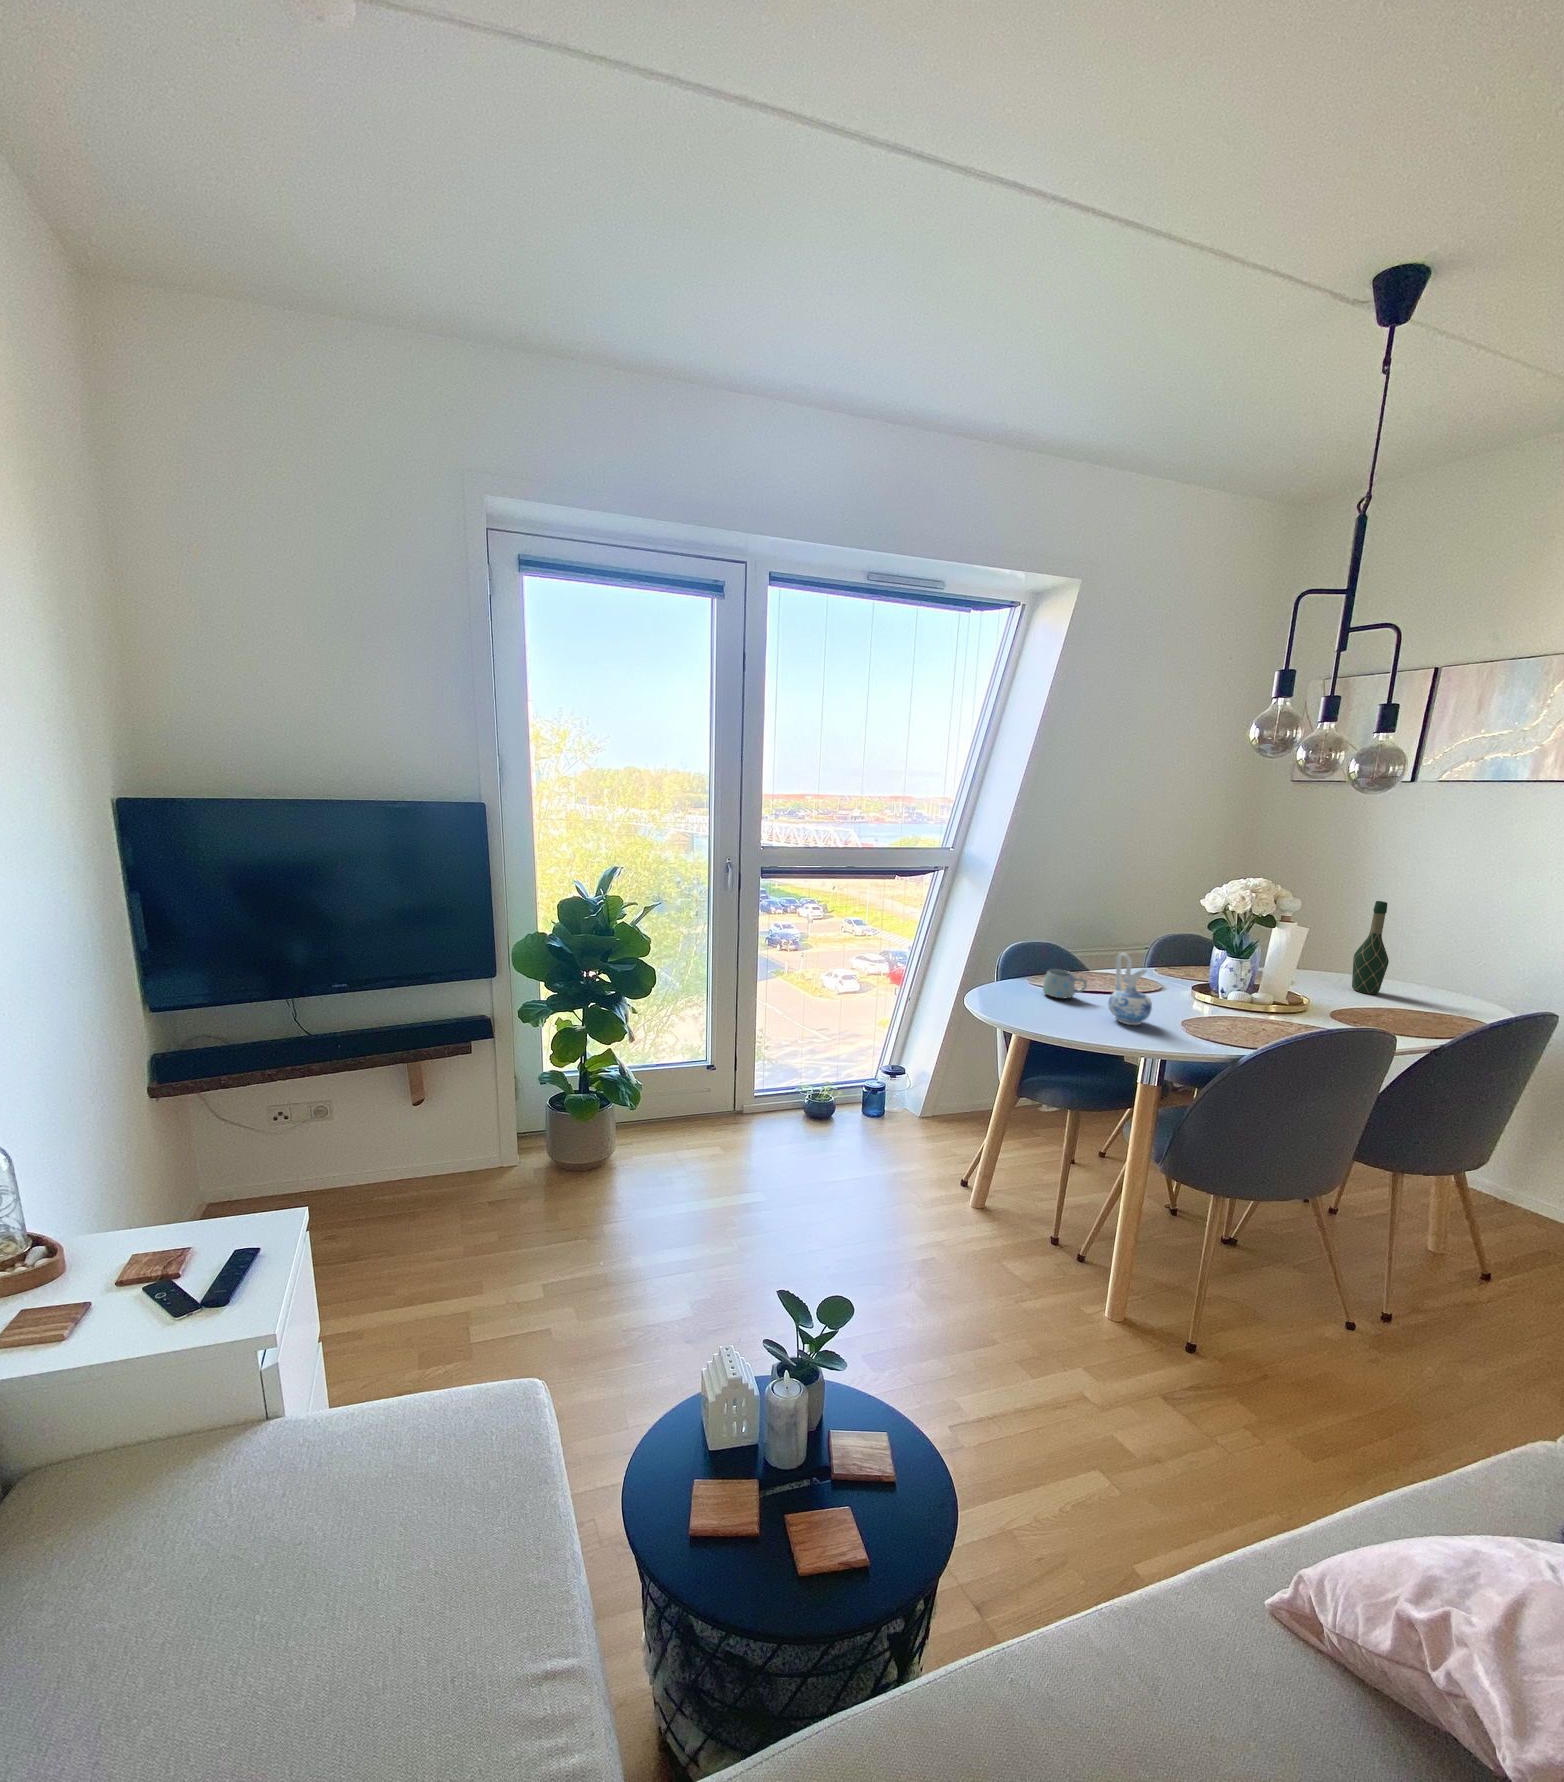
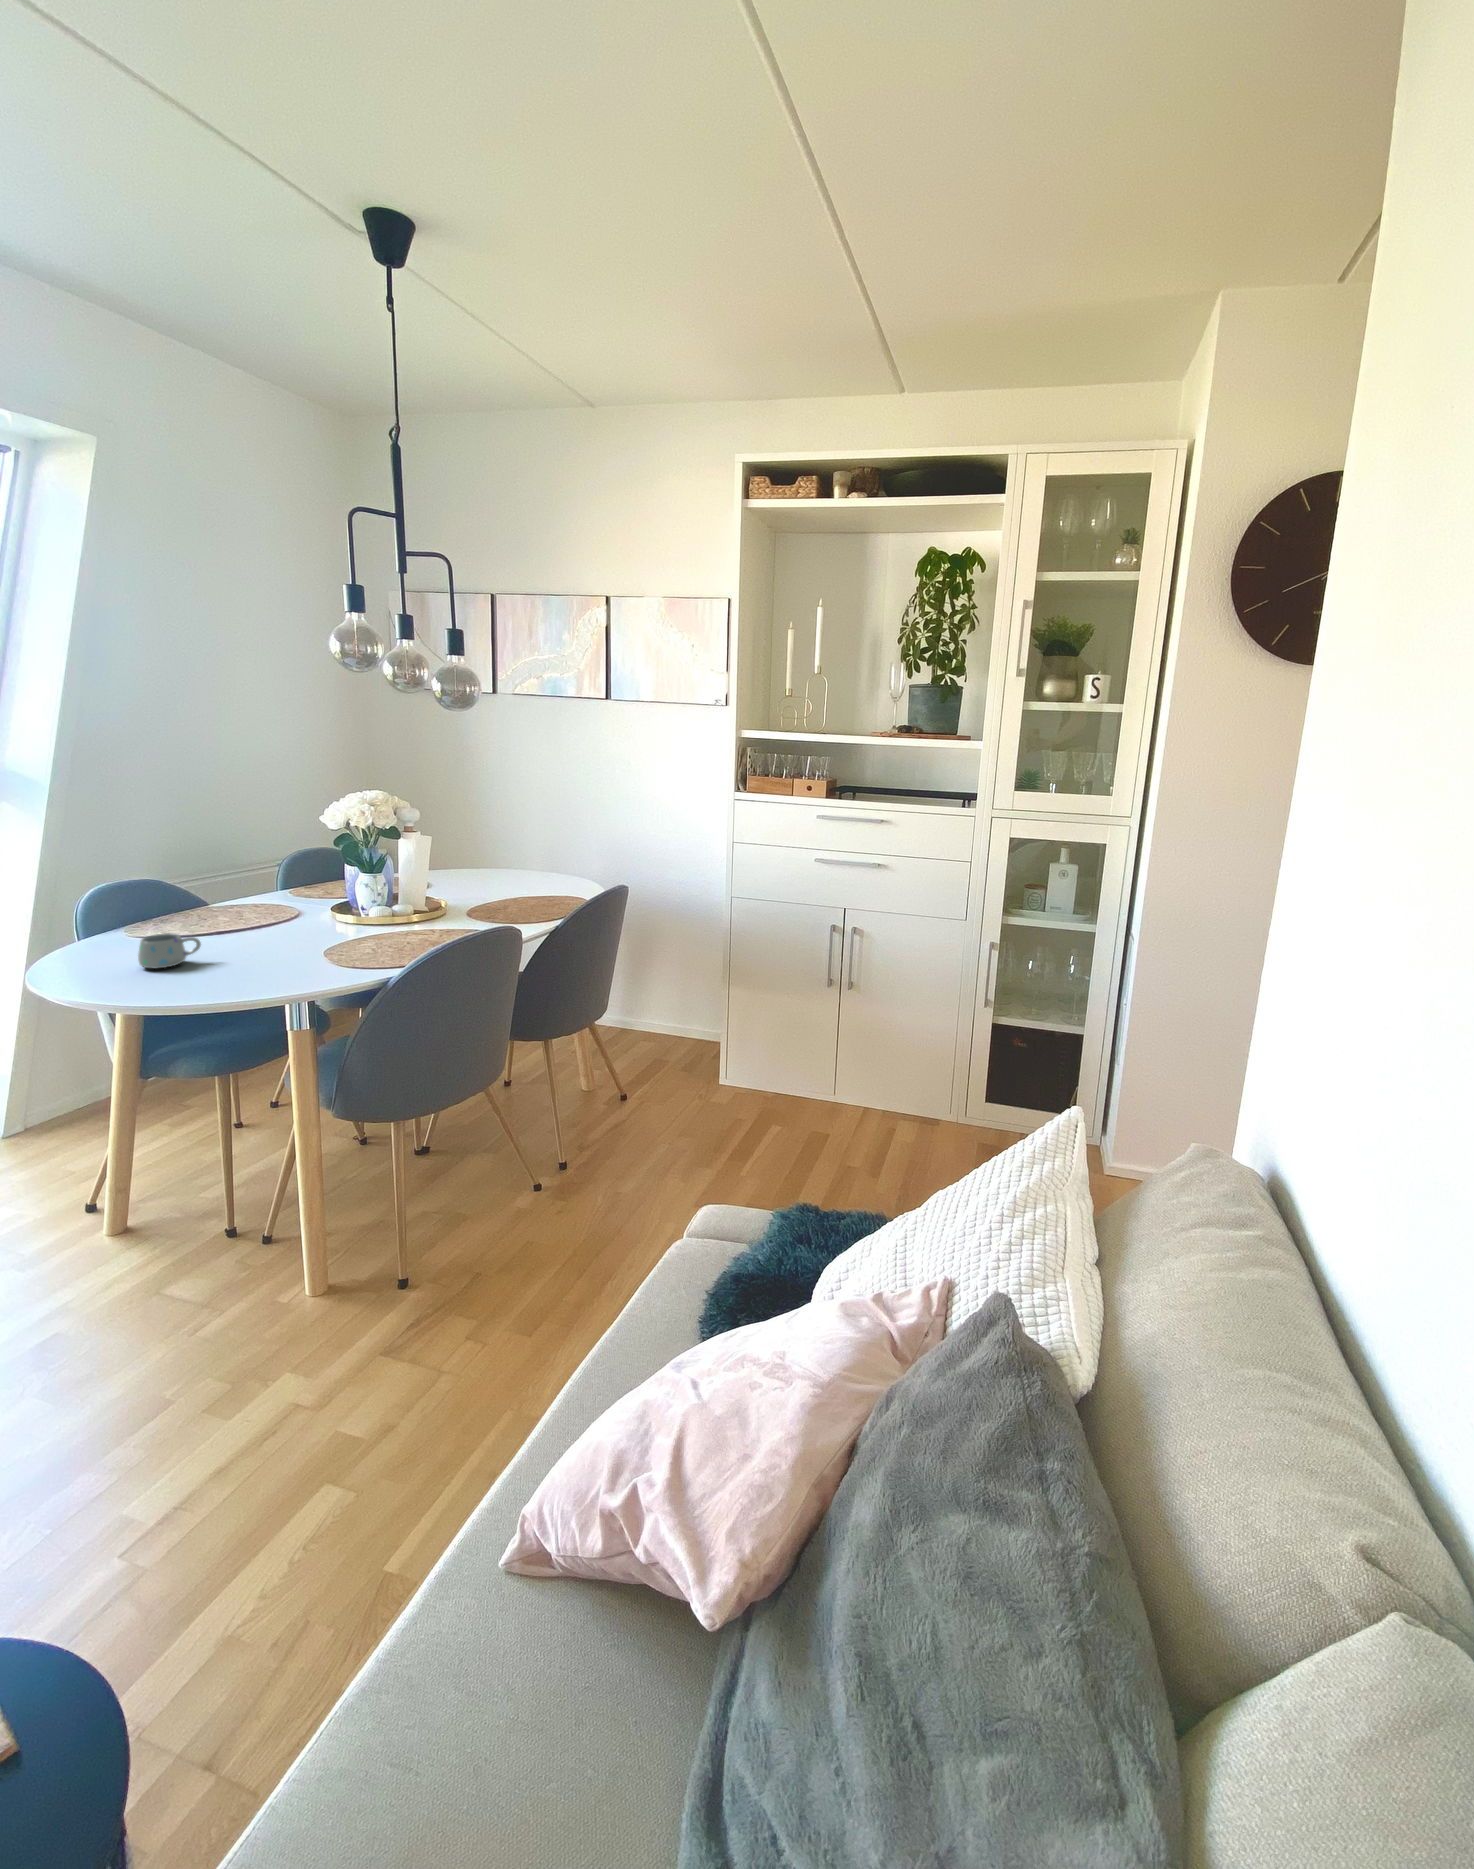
wine bottle: present [1352,901,1389,994] -> none [474,800,502,880]
ceramic pitcher: present [1108,953,1152,1025] -> none [228,897,284,975]

